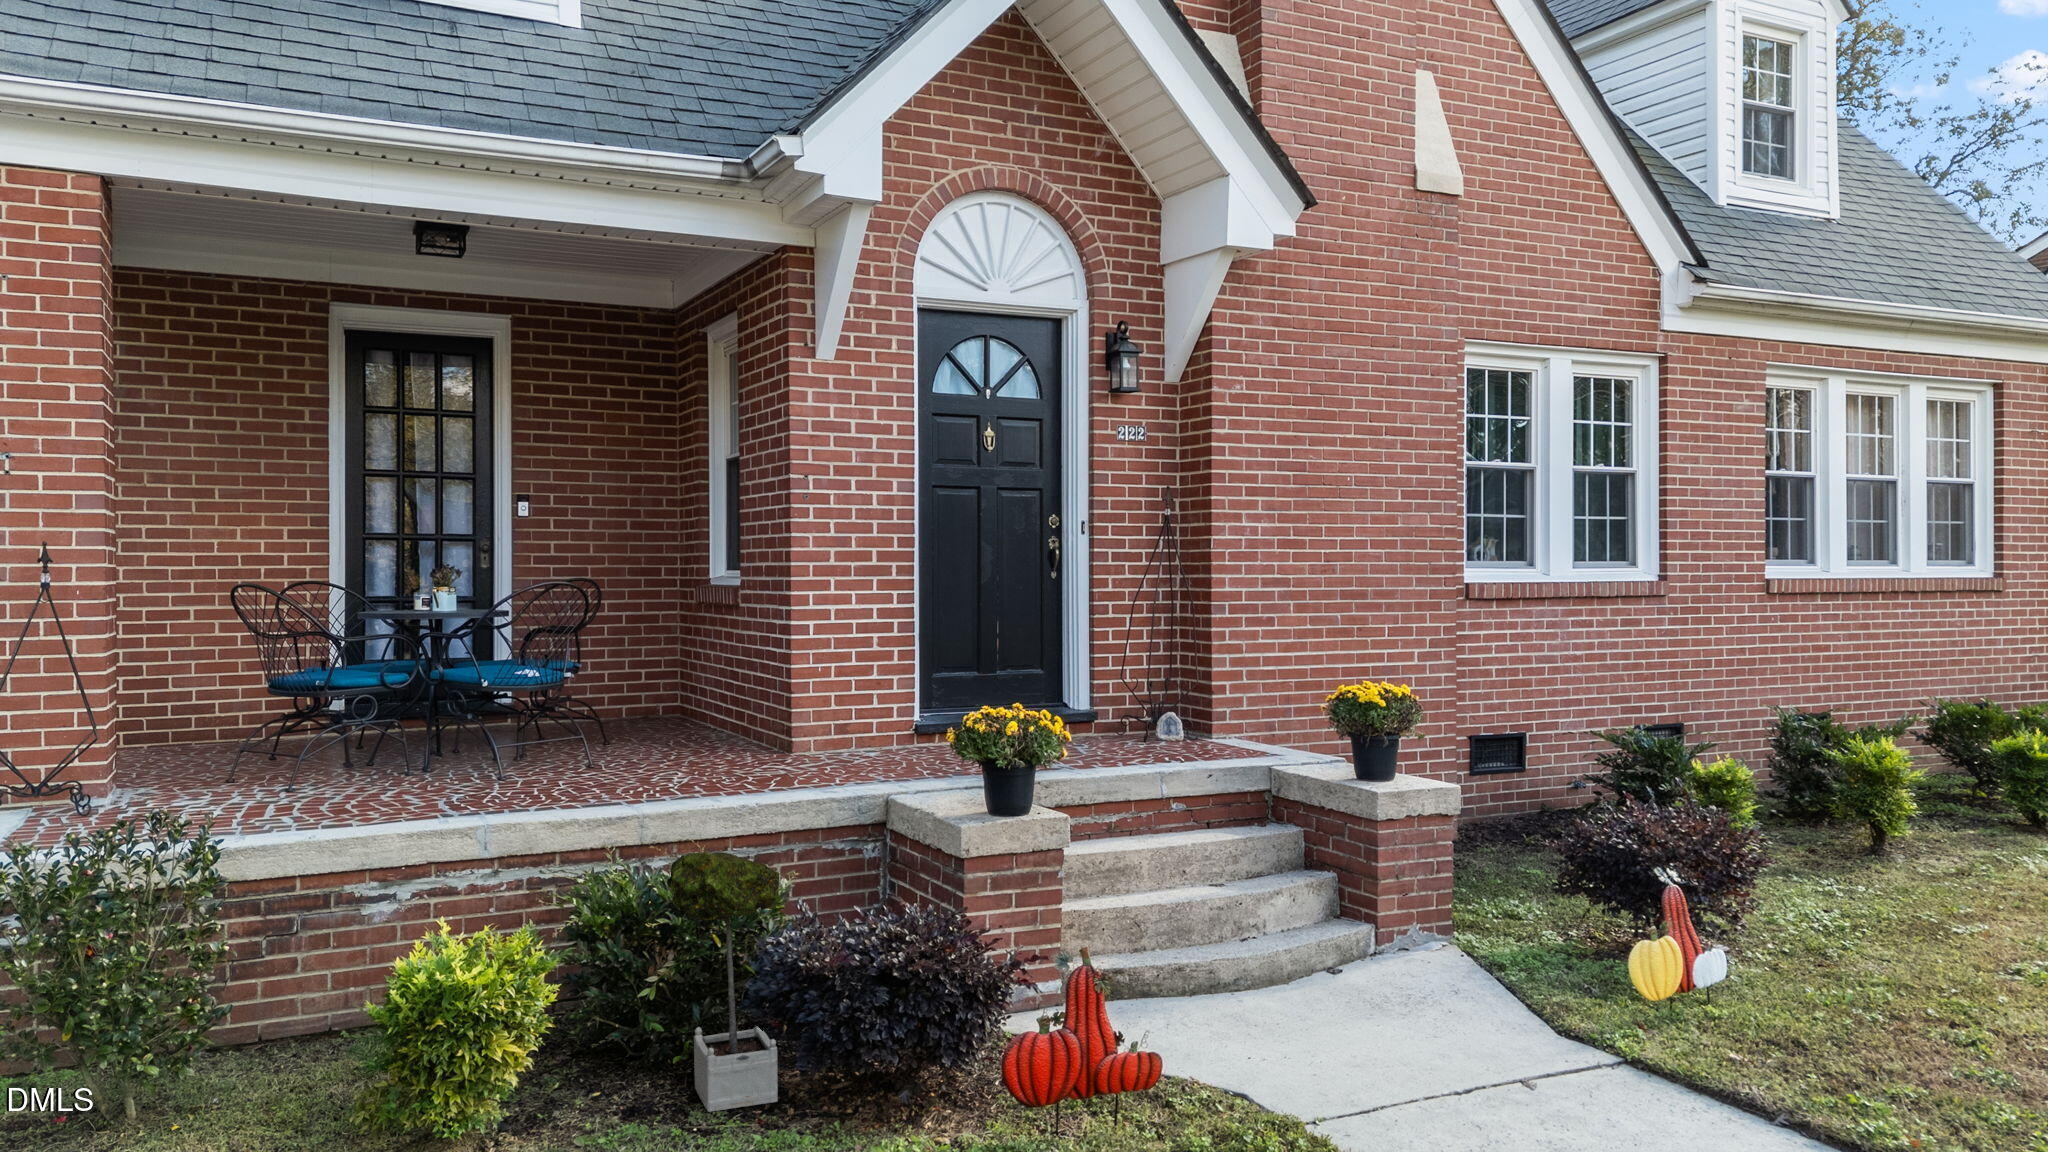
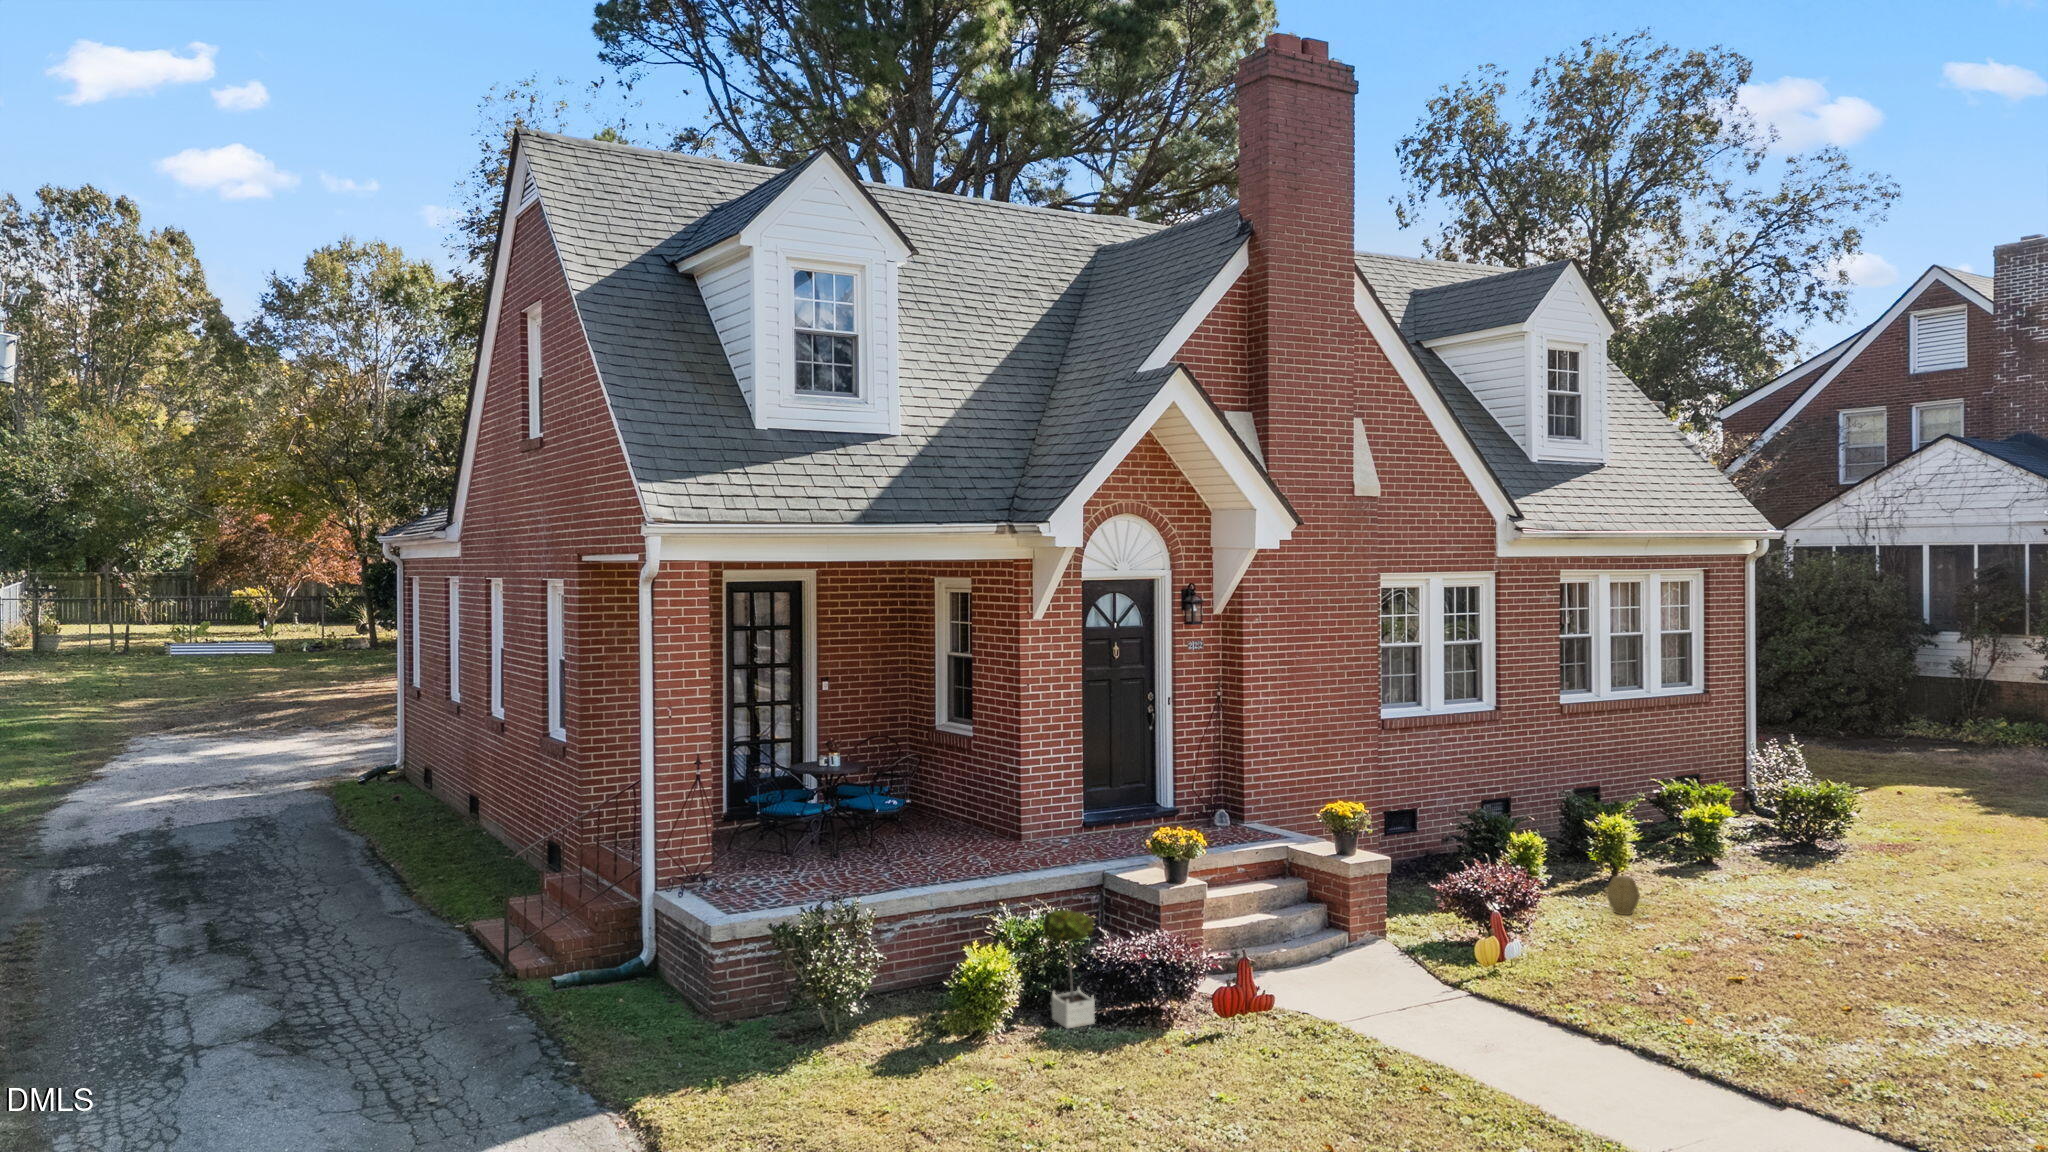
woven basket: none [1871,837,1936,909] -> present [1607,876,1640,915]

